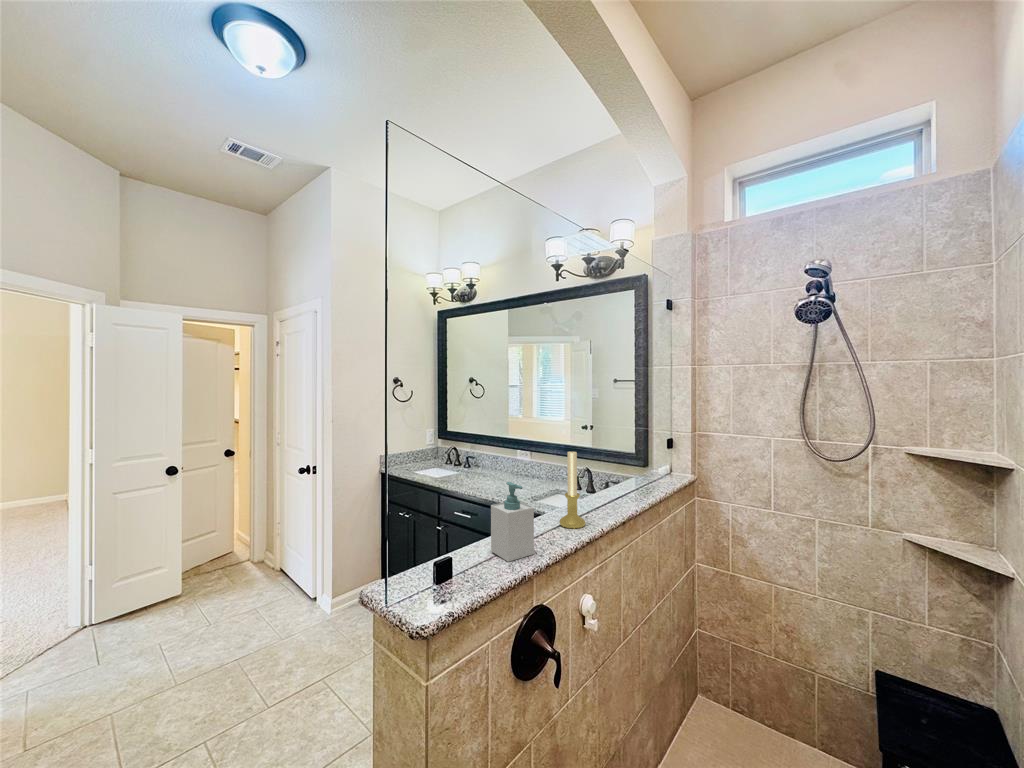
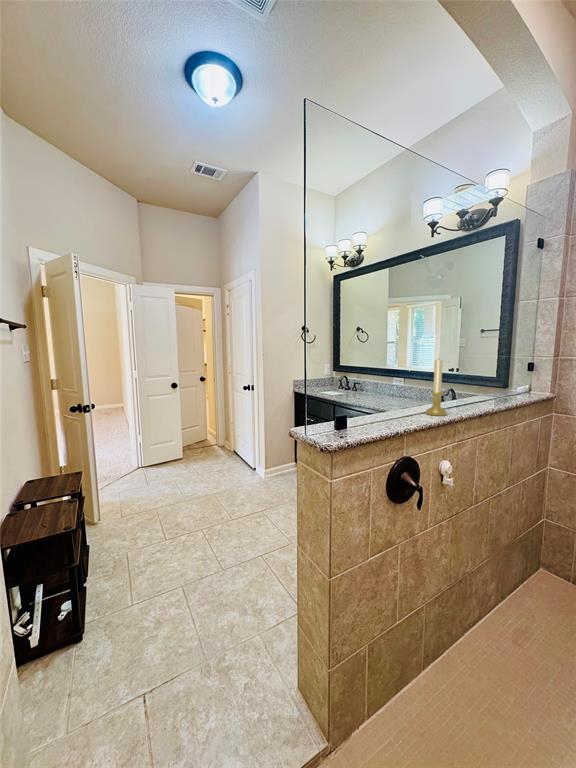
soap bottle: present [491,482,534,562] -> none [374,374,406,426]

